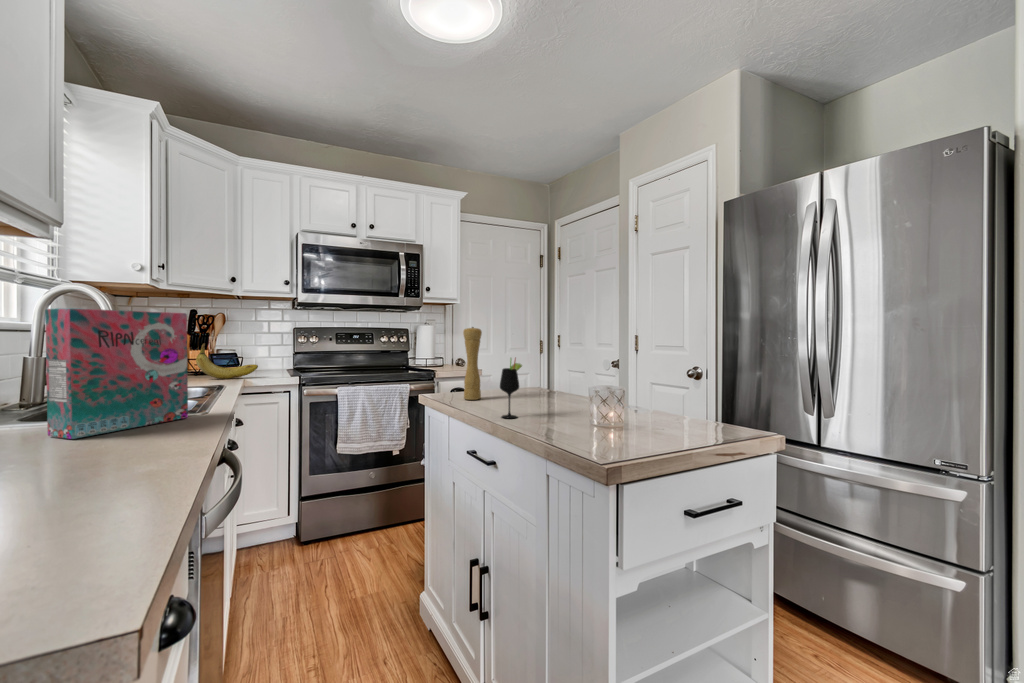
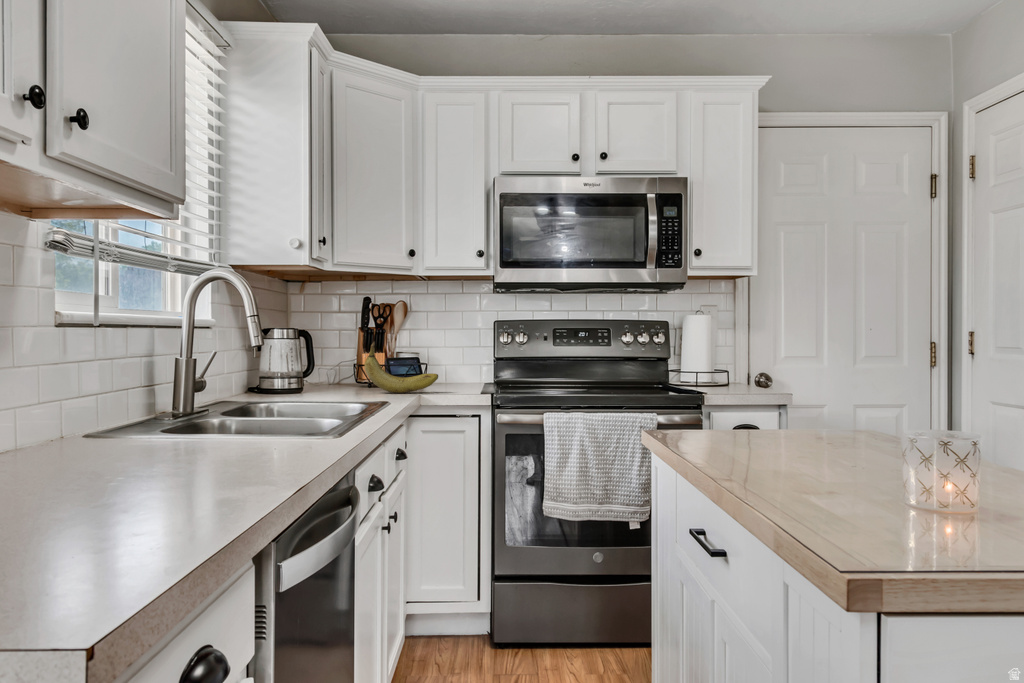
cereal box: present [45,308,188,439] -> none [91,275,281,481]
pepper mill: present [463,327,482,400] -> none [767,301,812,464]
wine glass: present [500,358,522,418] -> none [874,370,951,538]

